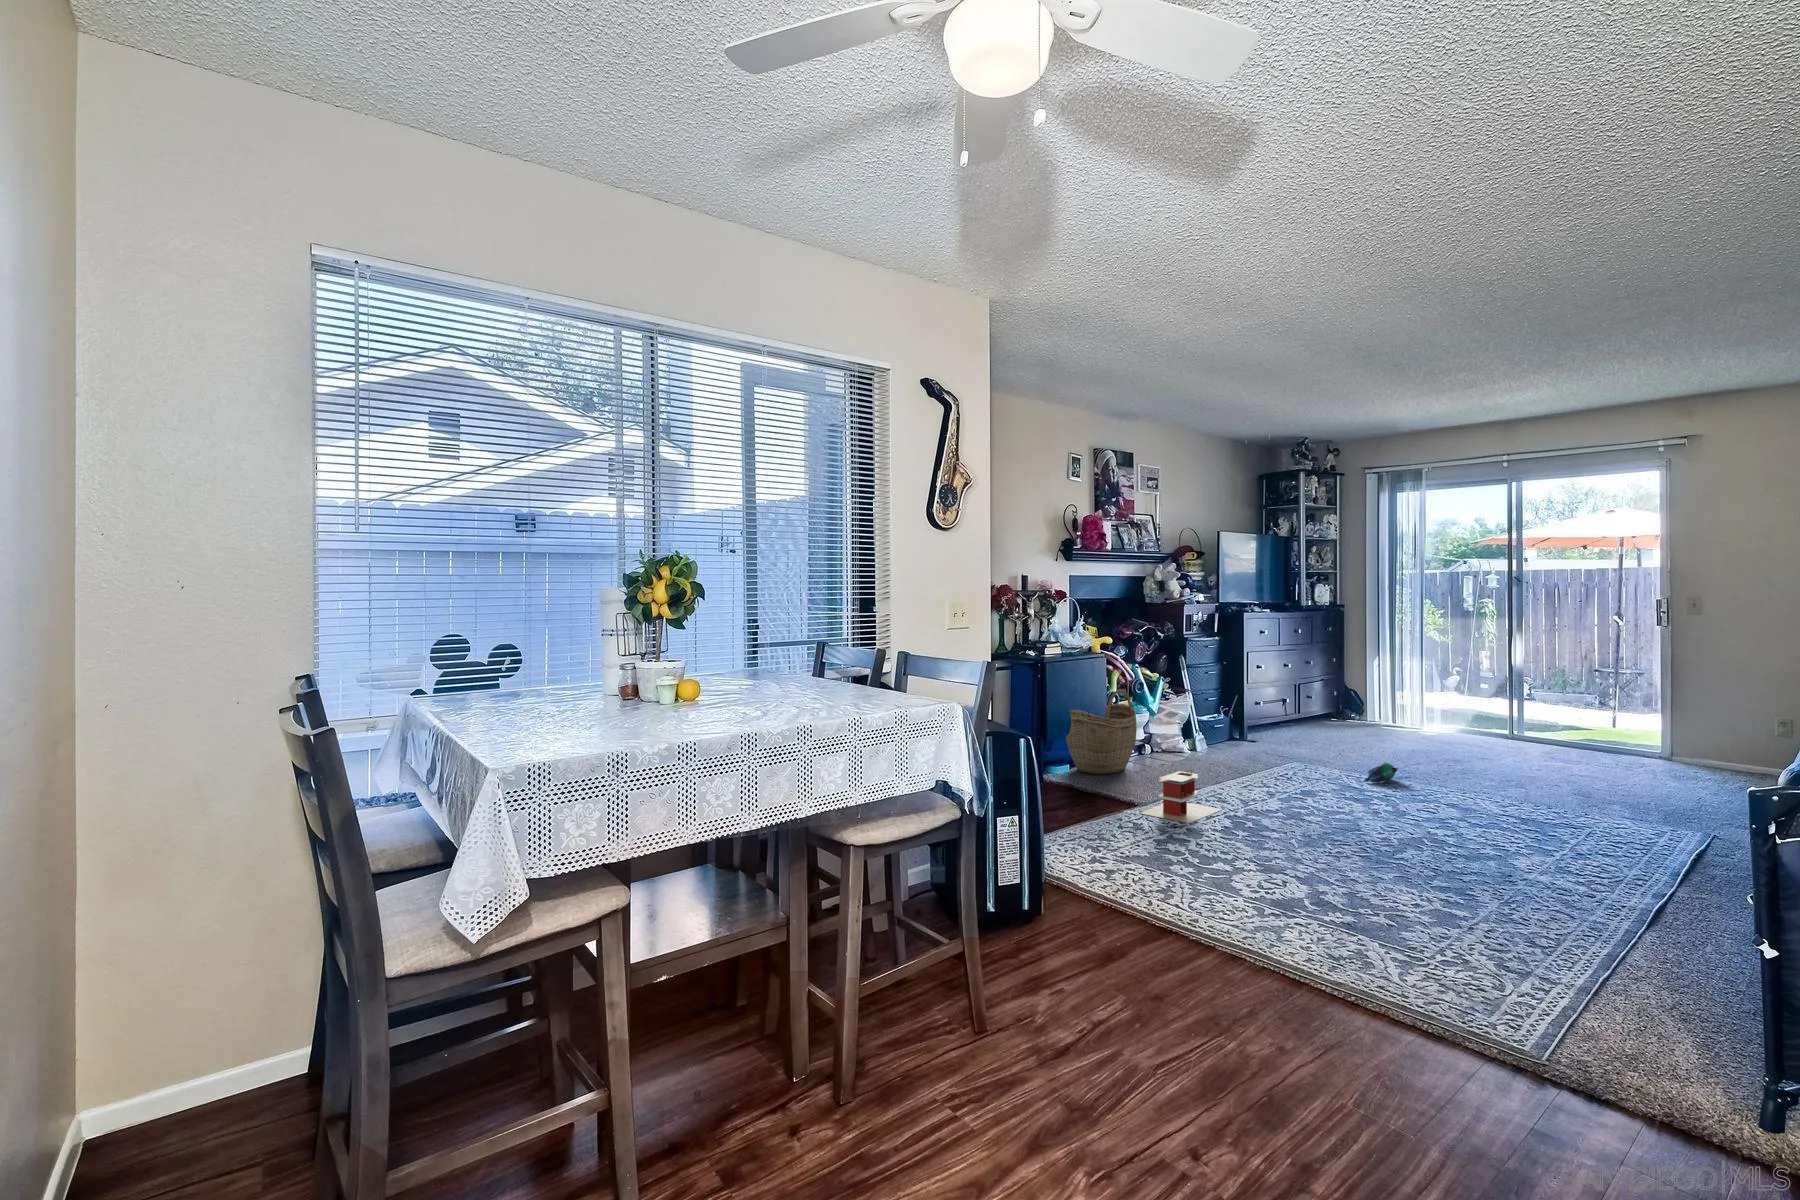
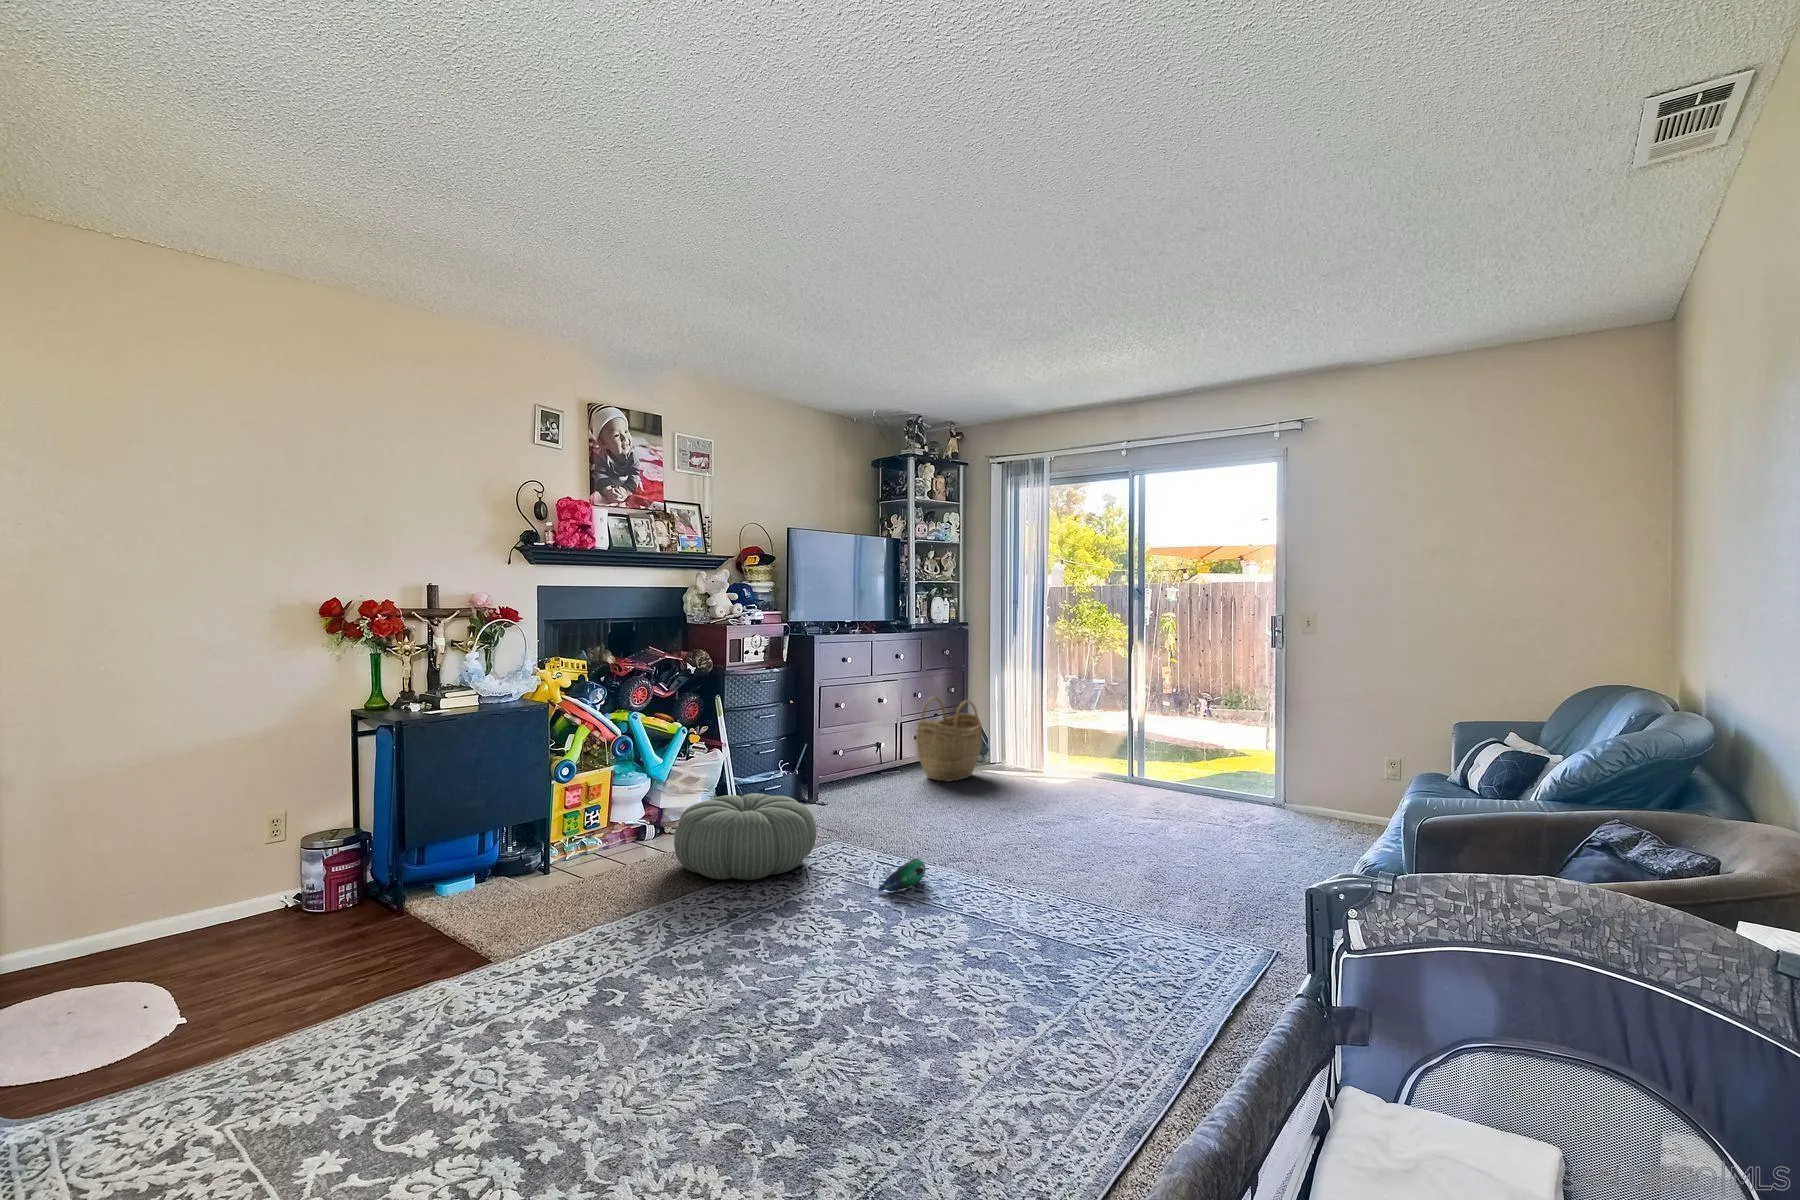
woven basket: present [1066,690,1137,775] -> present [916,697,982,781]
pouf: none [1192,720,1297,773] -> present [674,793,816,880]
toy house: present [1140,770,1222,823] -> none [408,927,579,1047]

